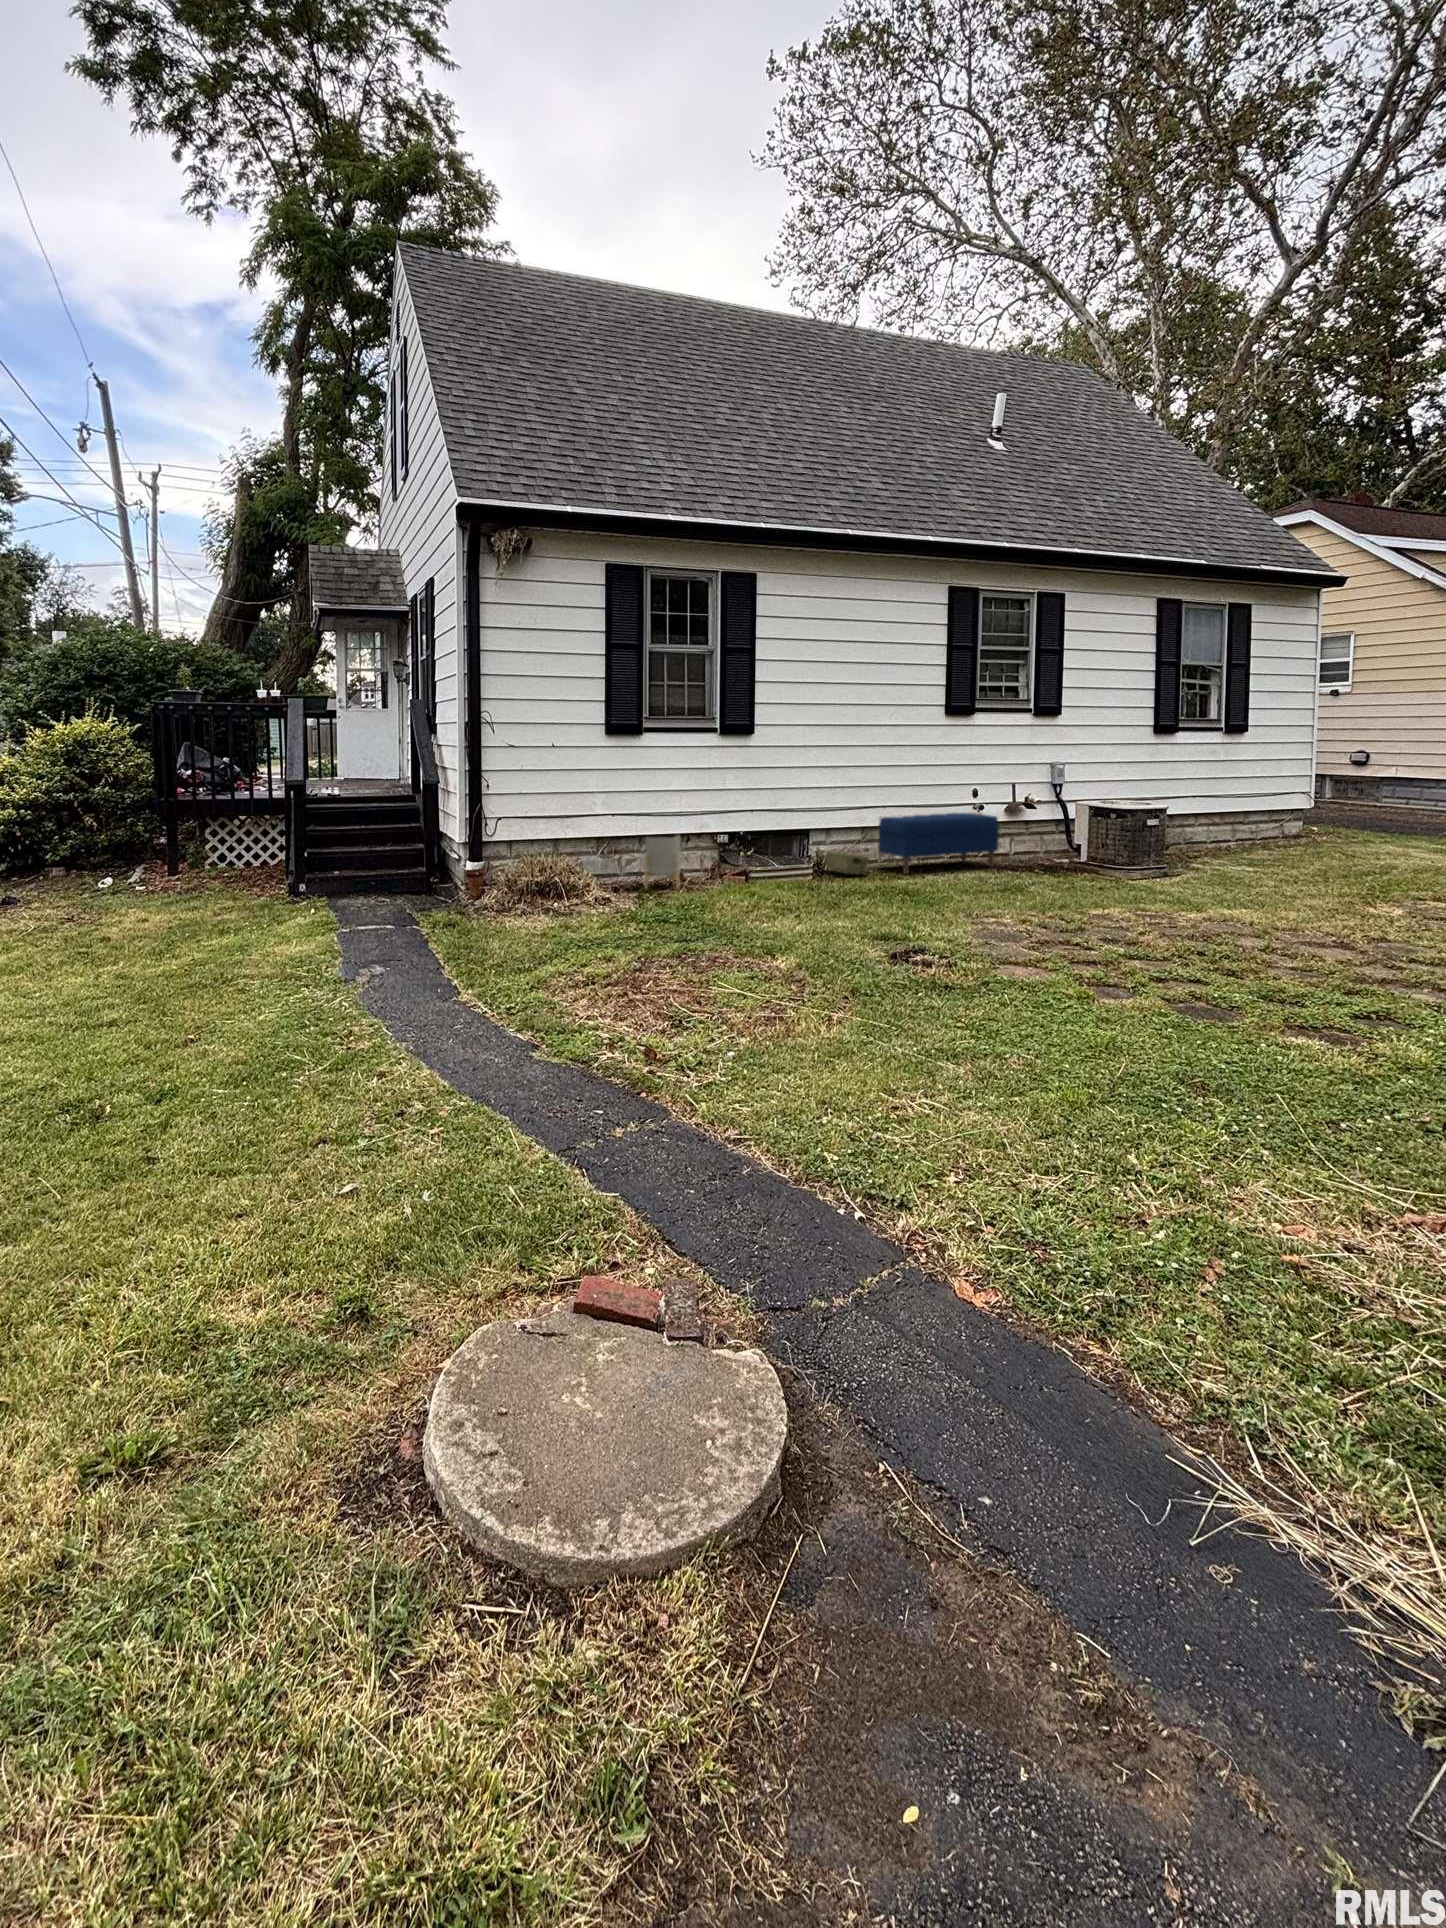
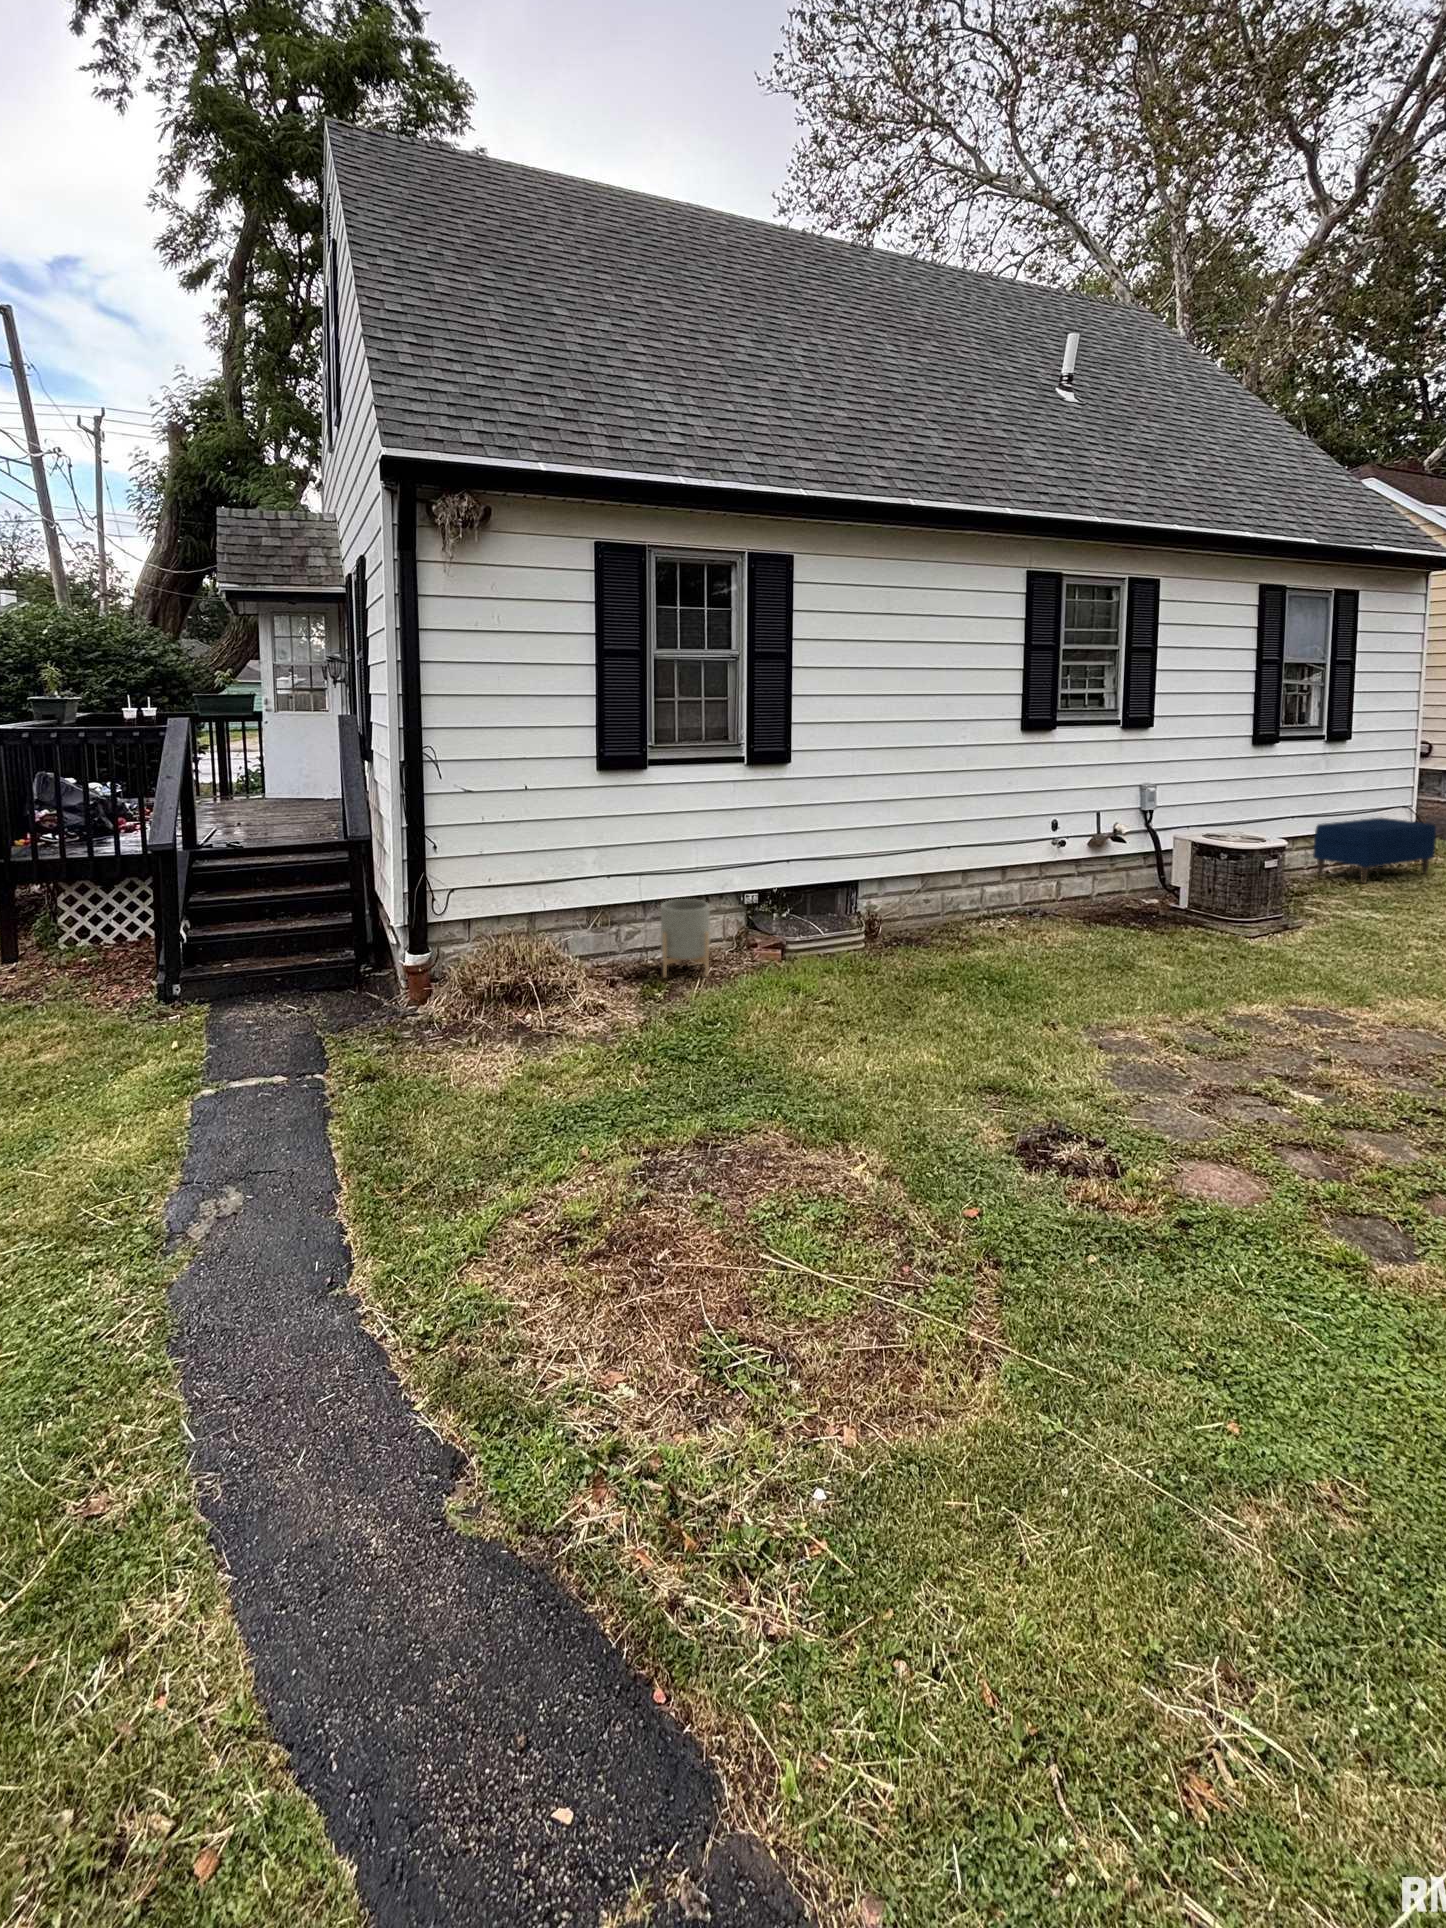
bench: present [879,813,999,874] -> present [1313,818,1436,883]
woven basket: present [826,851,869,874] -> none [882,907,943,943]

